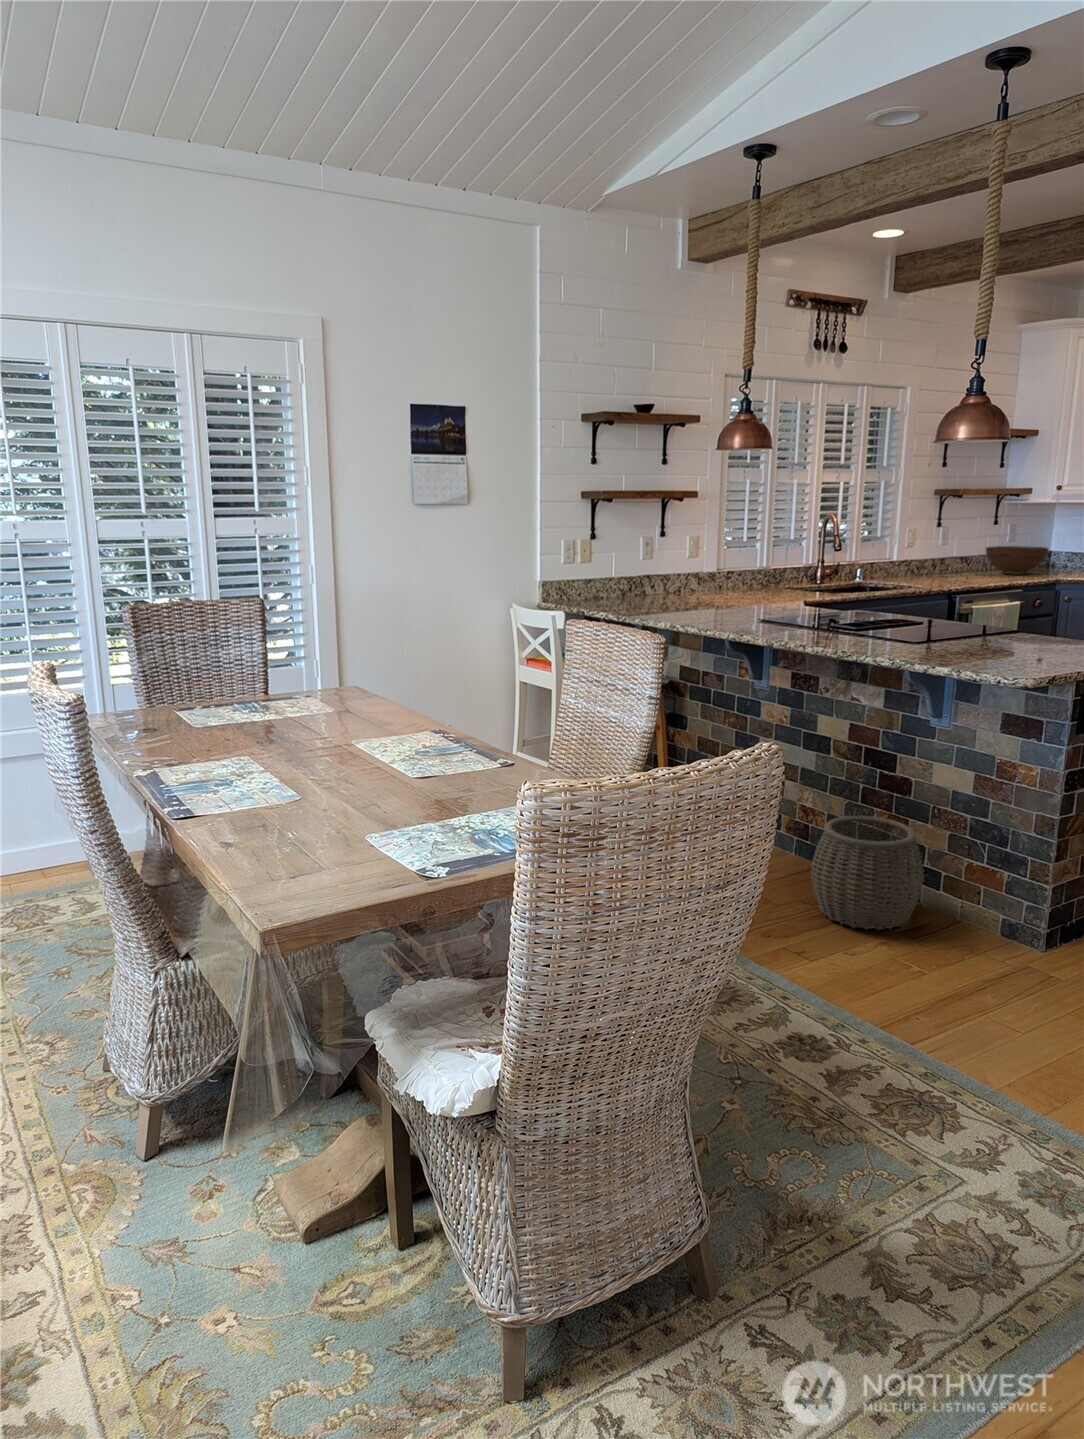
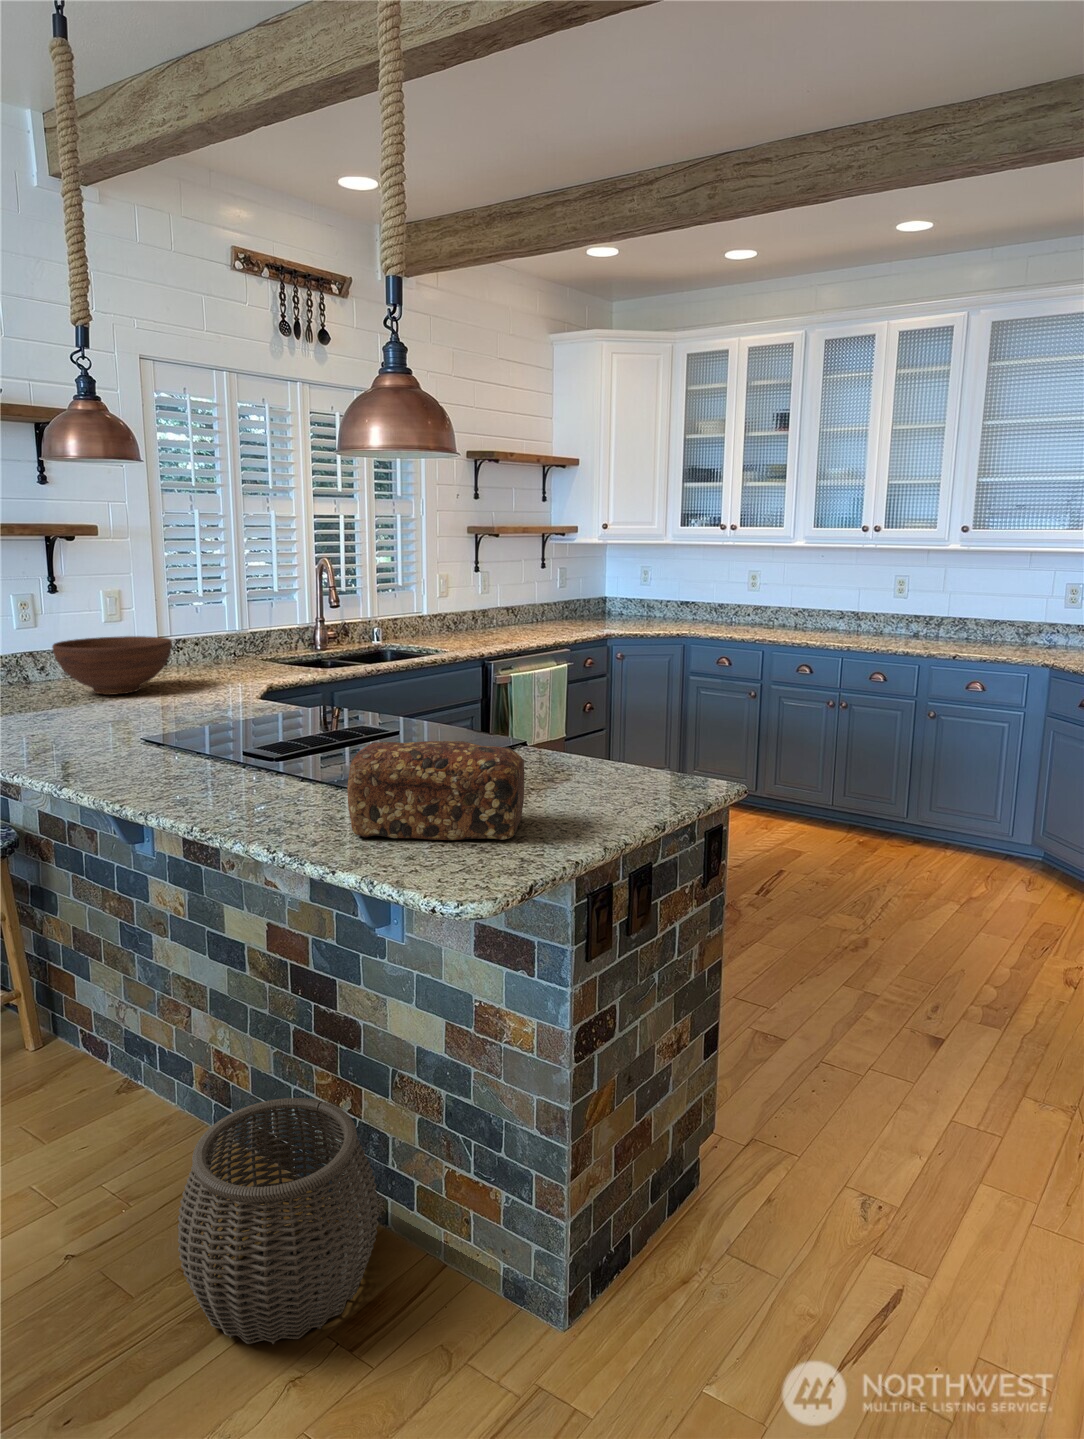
fruit bowl: present [986,546,1048,575] -> present [52,636,172,695]
bread loaf: none [939,607,1043,661] -> present [347,741,524,840]

